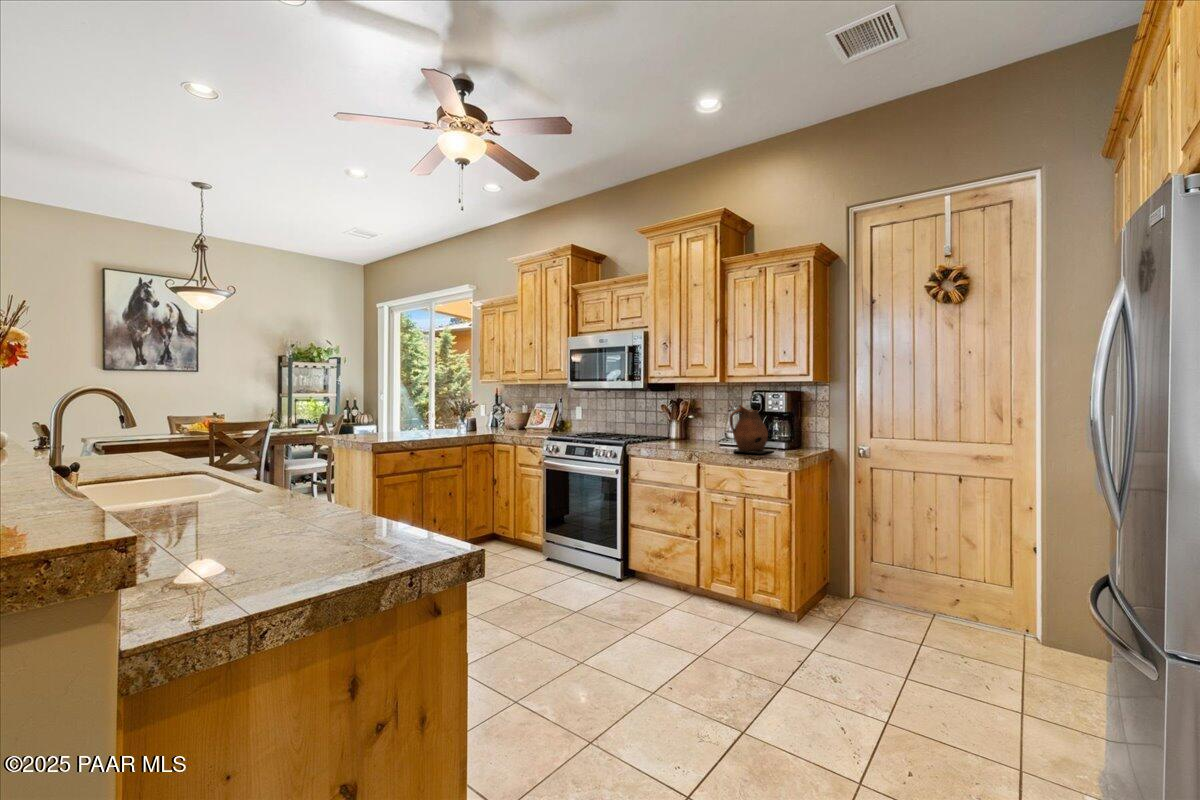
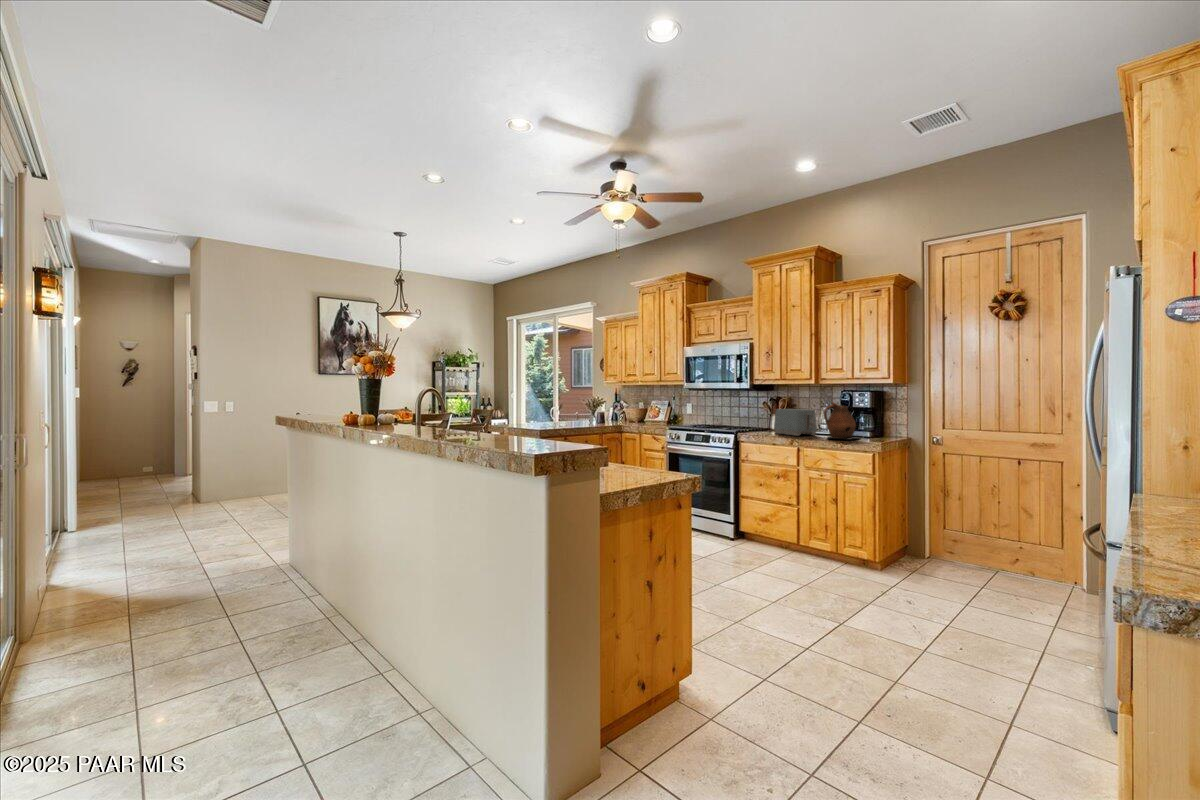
toaster: none [671,414,722,448] -> present [774,409,817,436]

